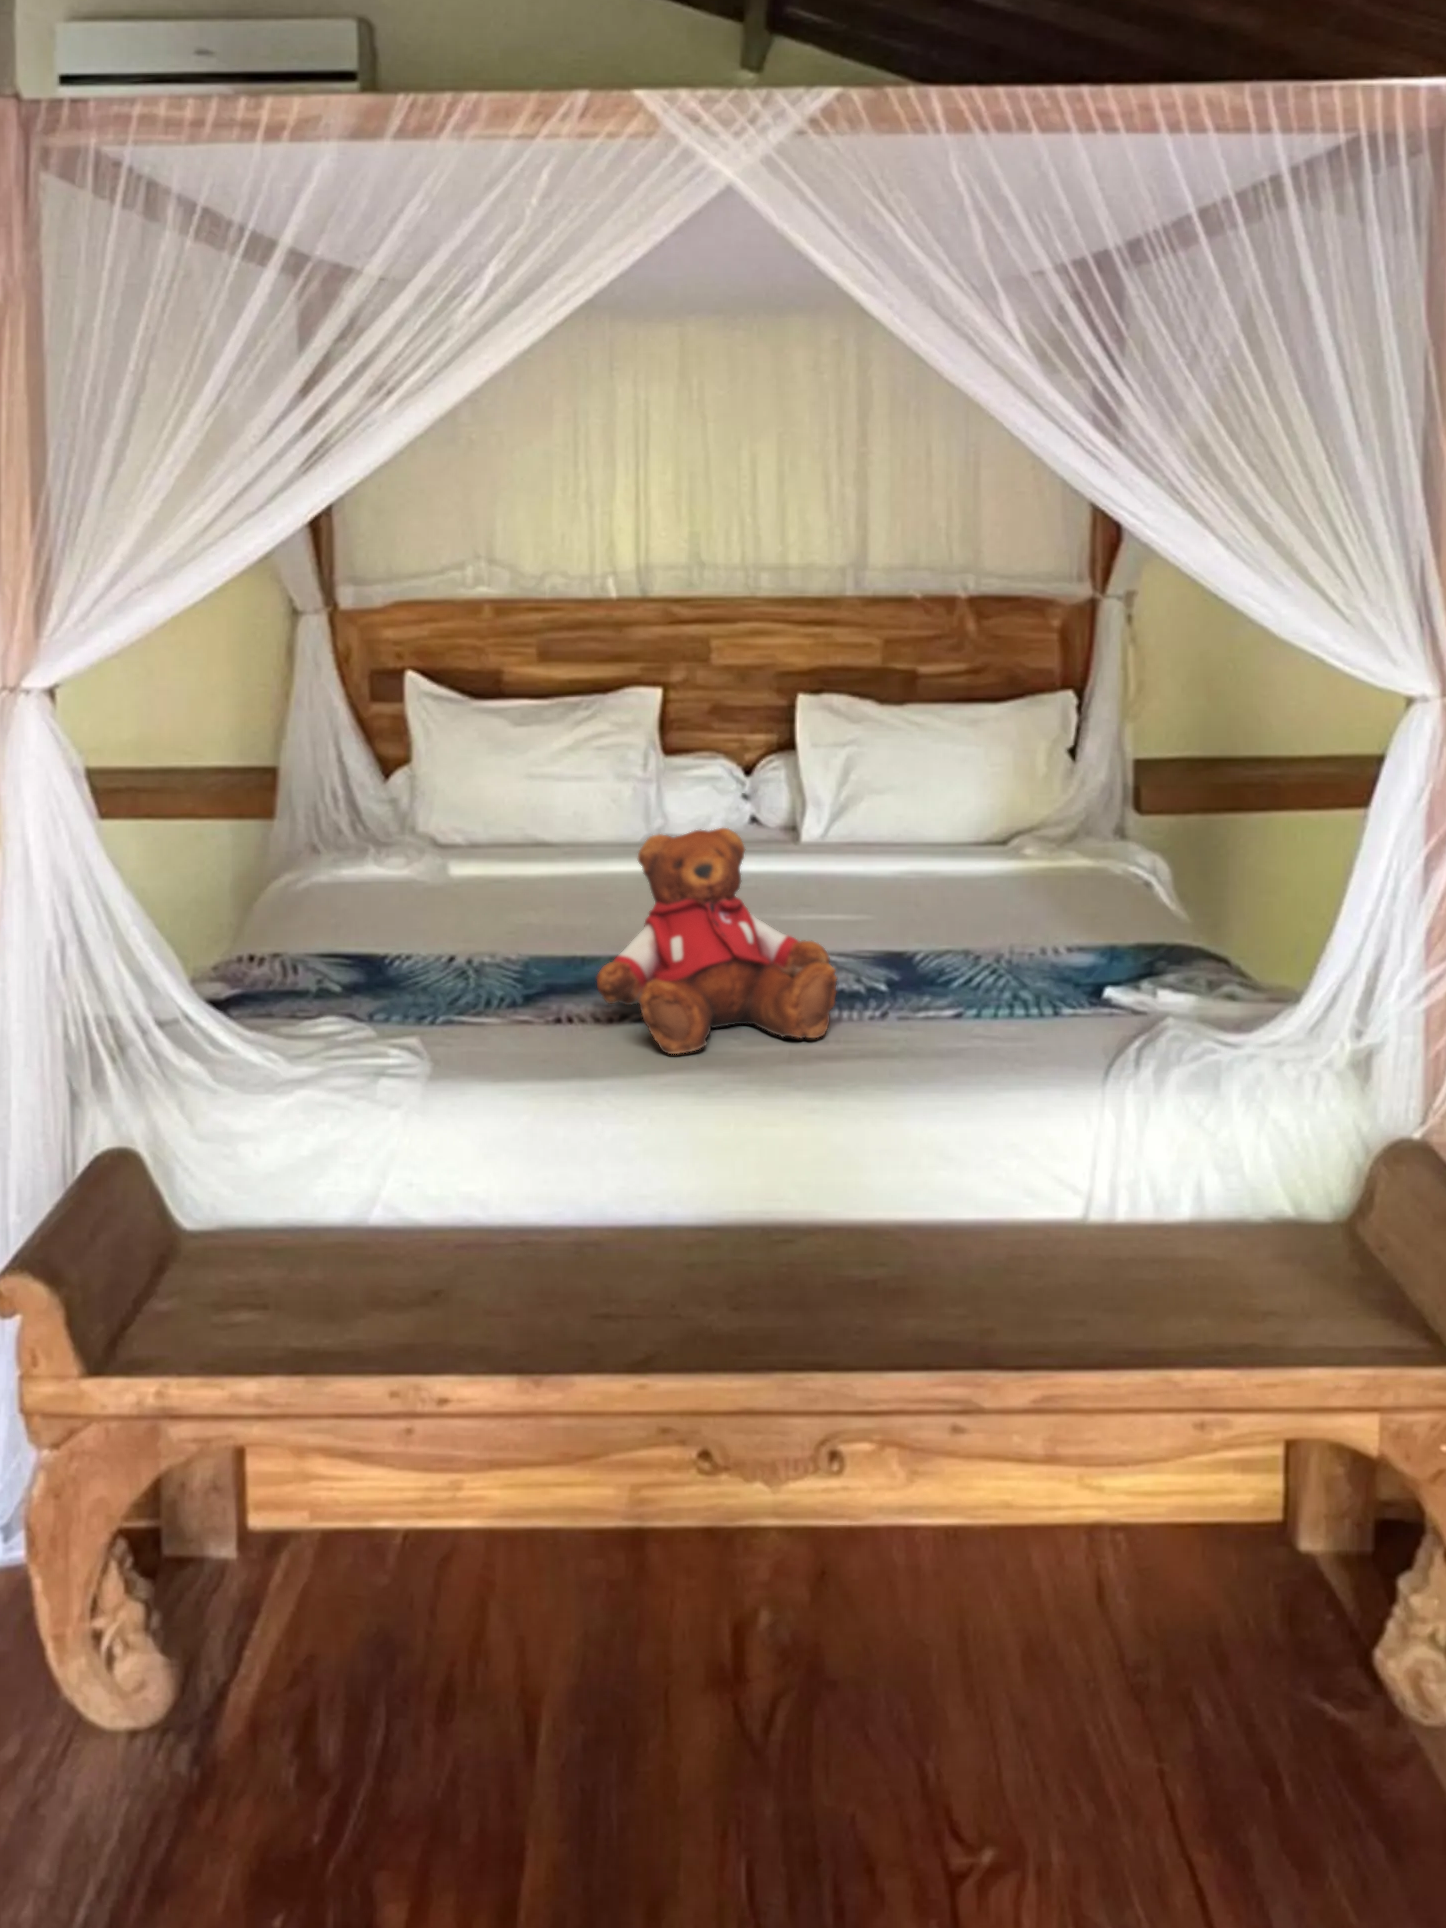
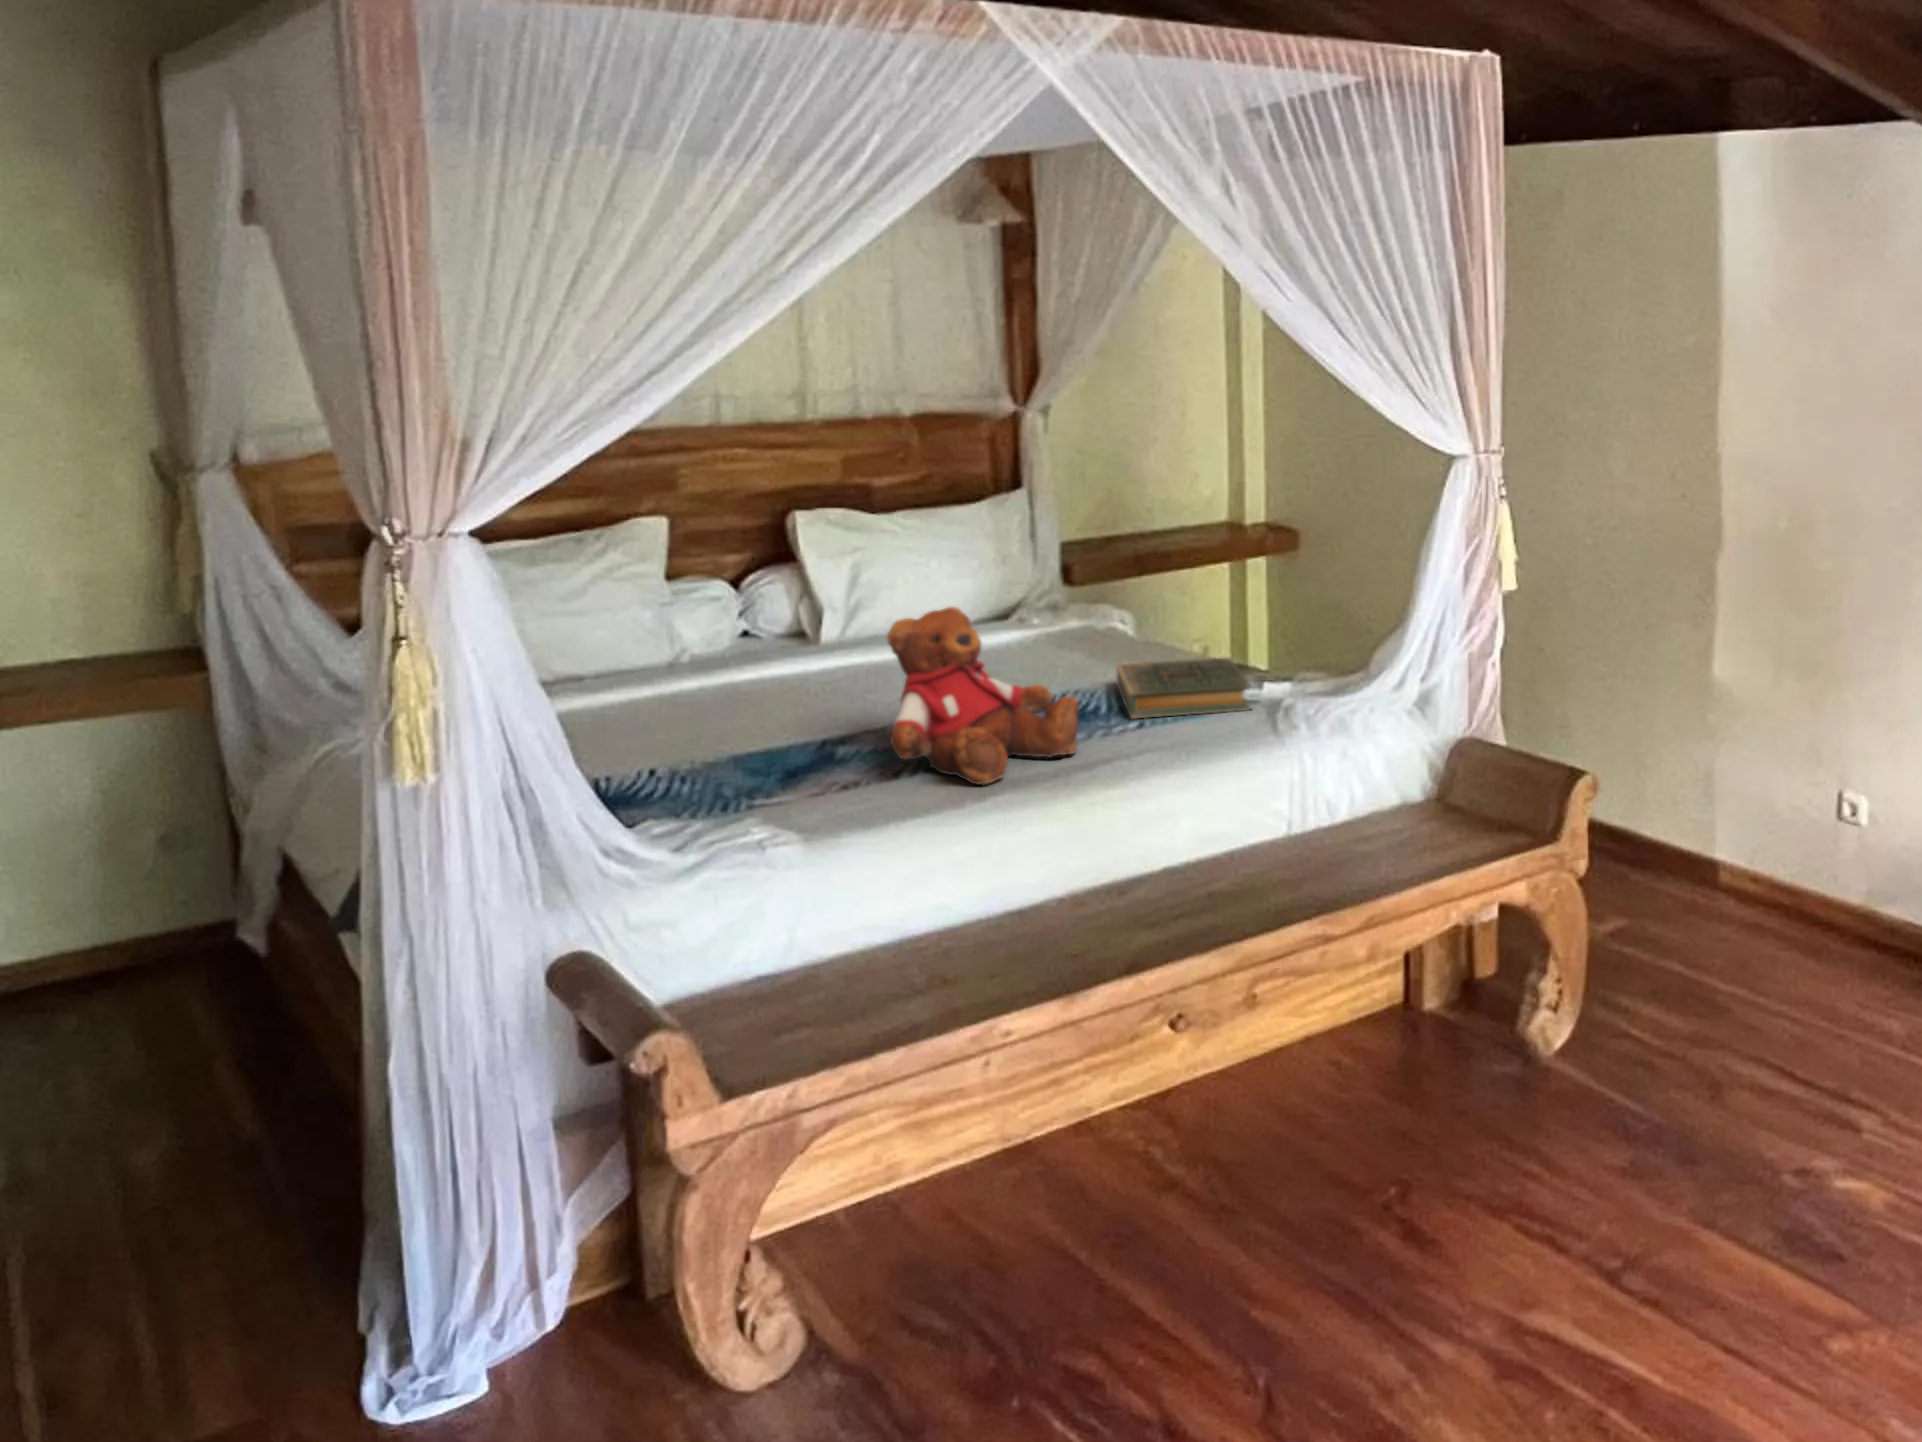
hardback book: none [949,931,1152,1029] -> present [1116,657,1251,718]

